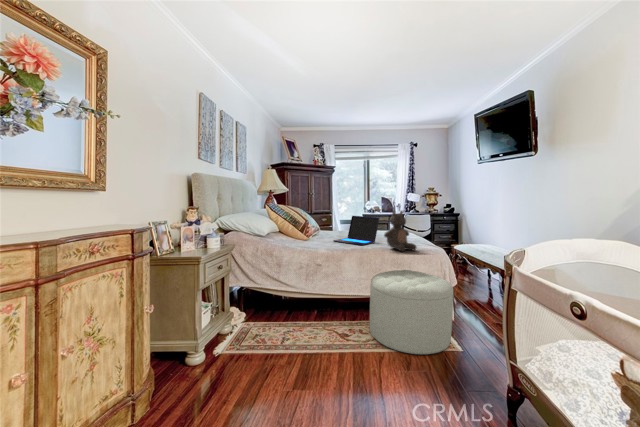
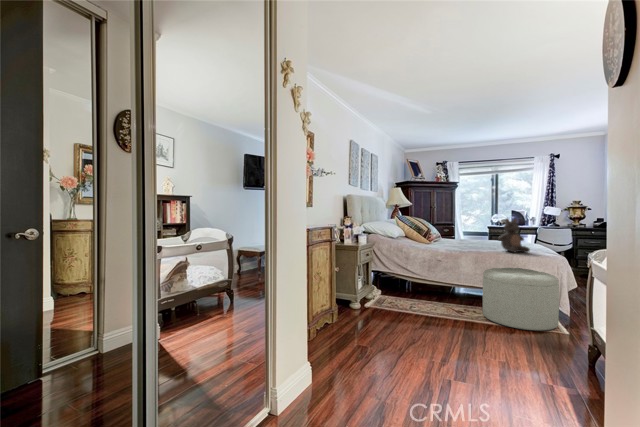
laptop: present [333,216,379,245] -> none [453,225,497,249]

